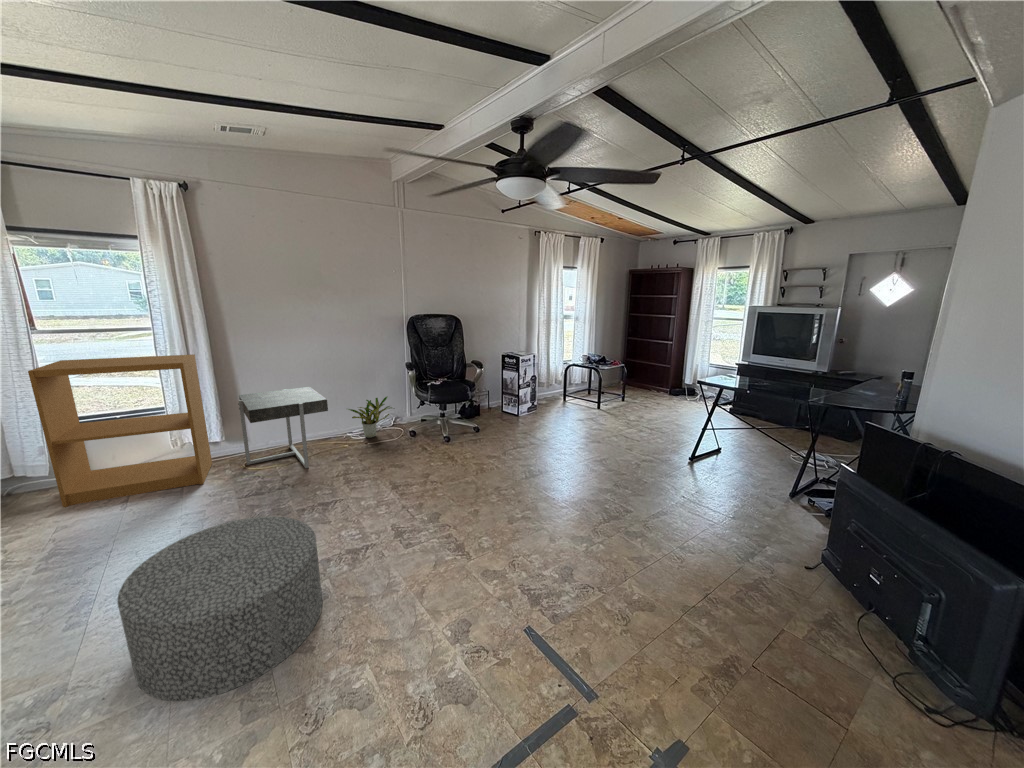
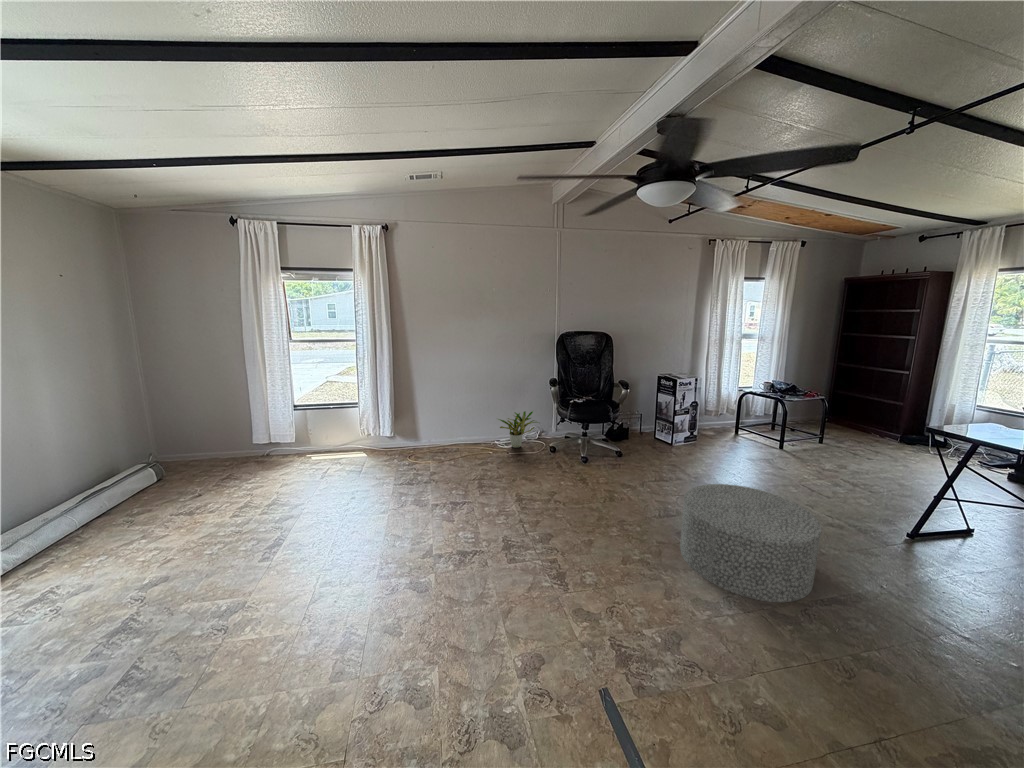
bookshelf: present [28,354,212,507] -> none [292,365,394,470]
side table: present [238,387,328,468] -> none [413,397,477,467]
ottoman: present [117,516,322,701] -> present [680,484,821,602]

